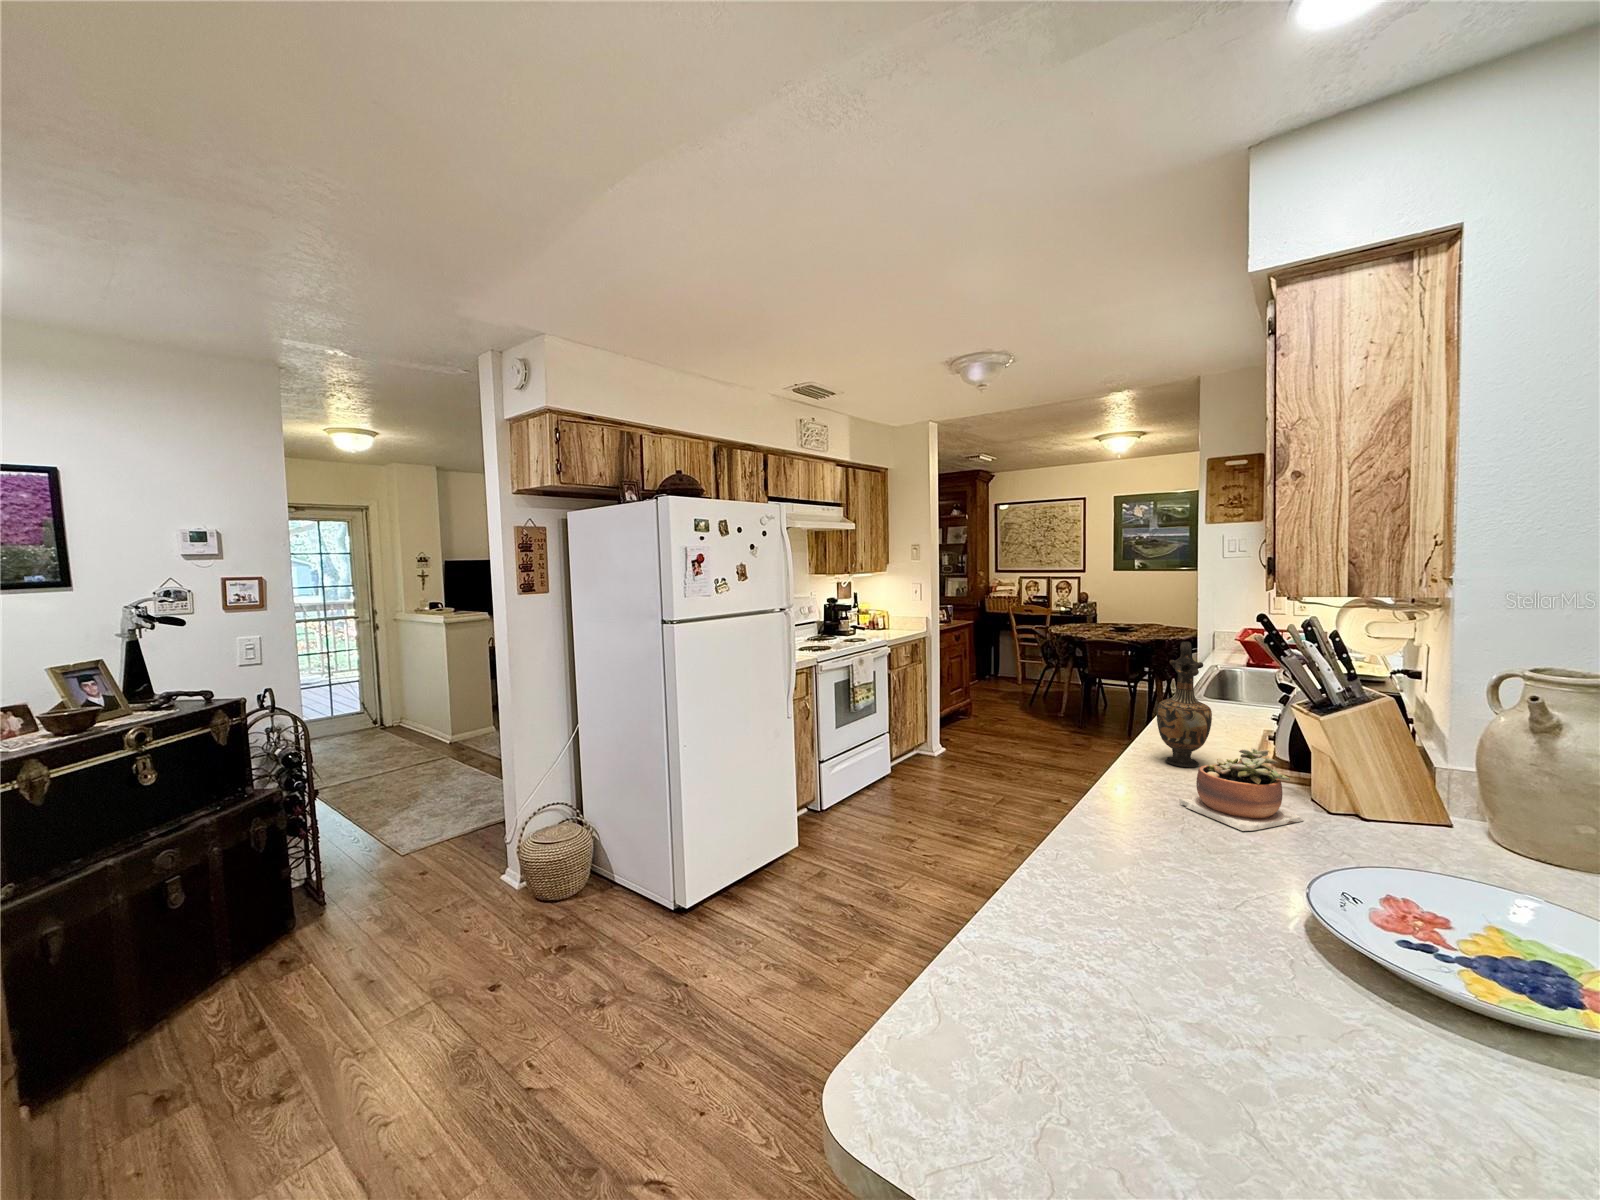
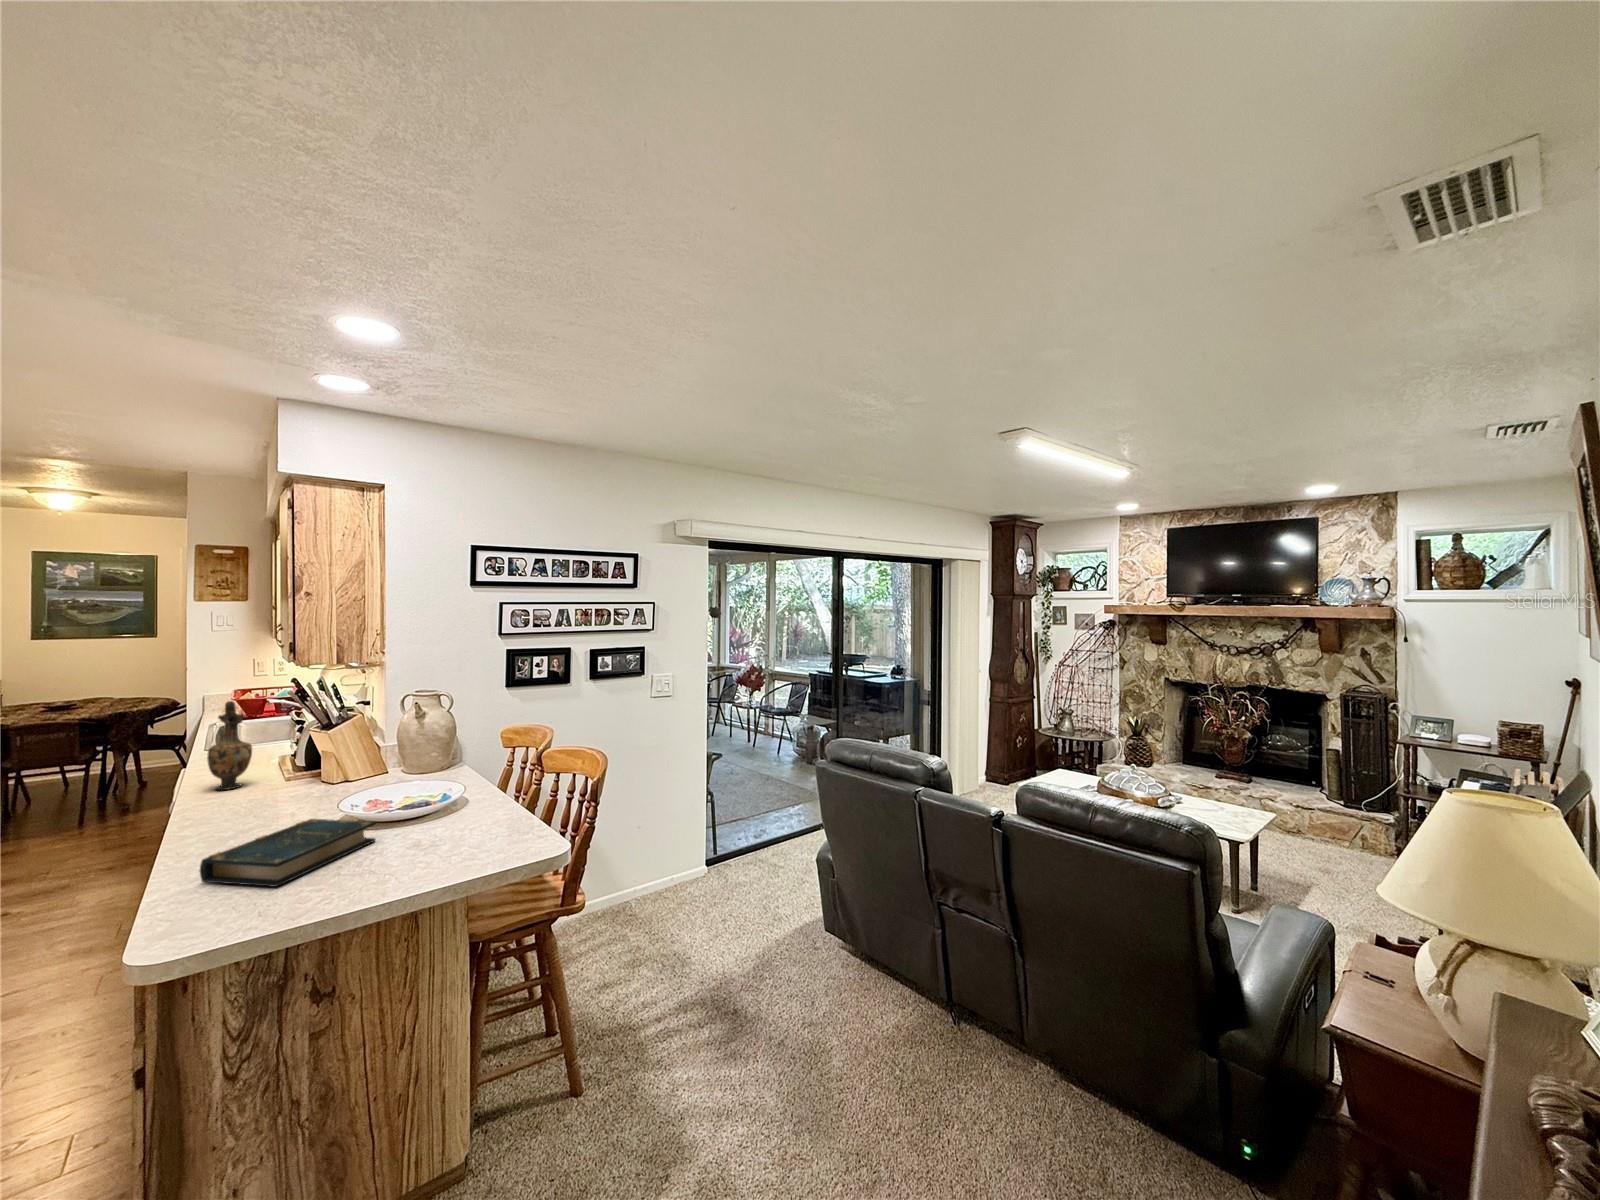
succulent plant: present [1179,748,1304,831] -> none [241,756,321,806]
book: none [1040,905,1393,1076] -> present [200,819,376,887]

